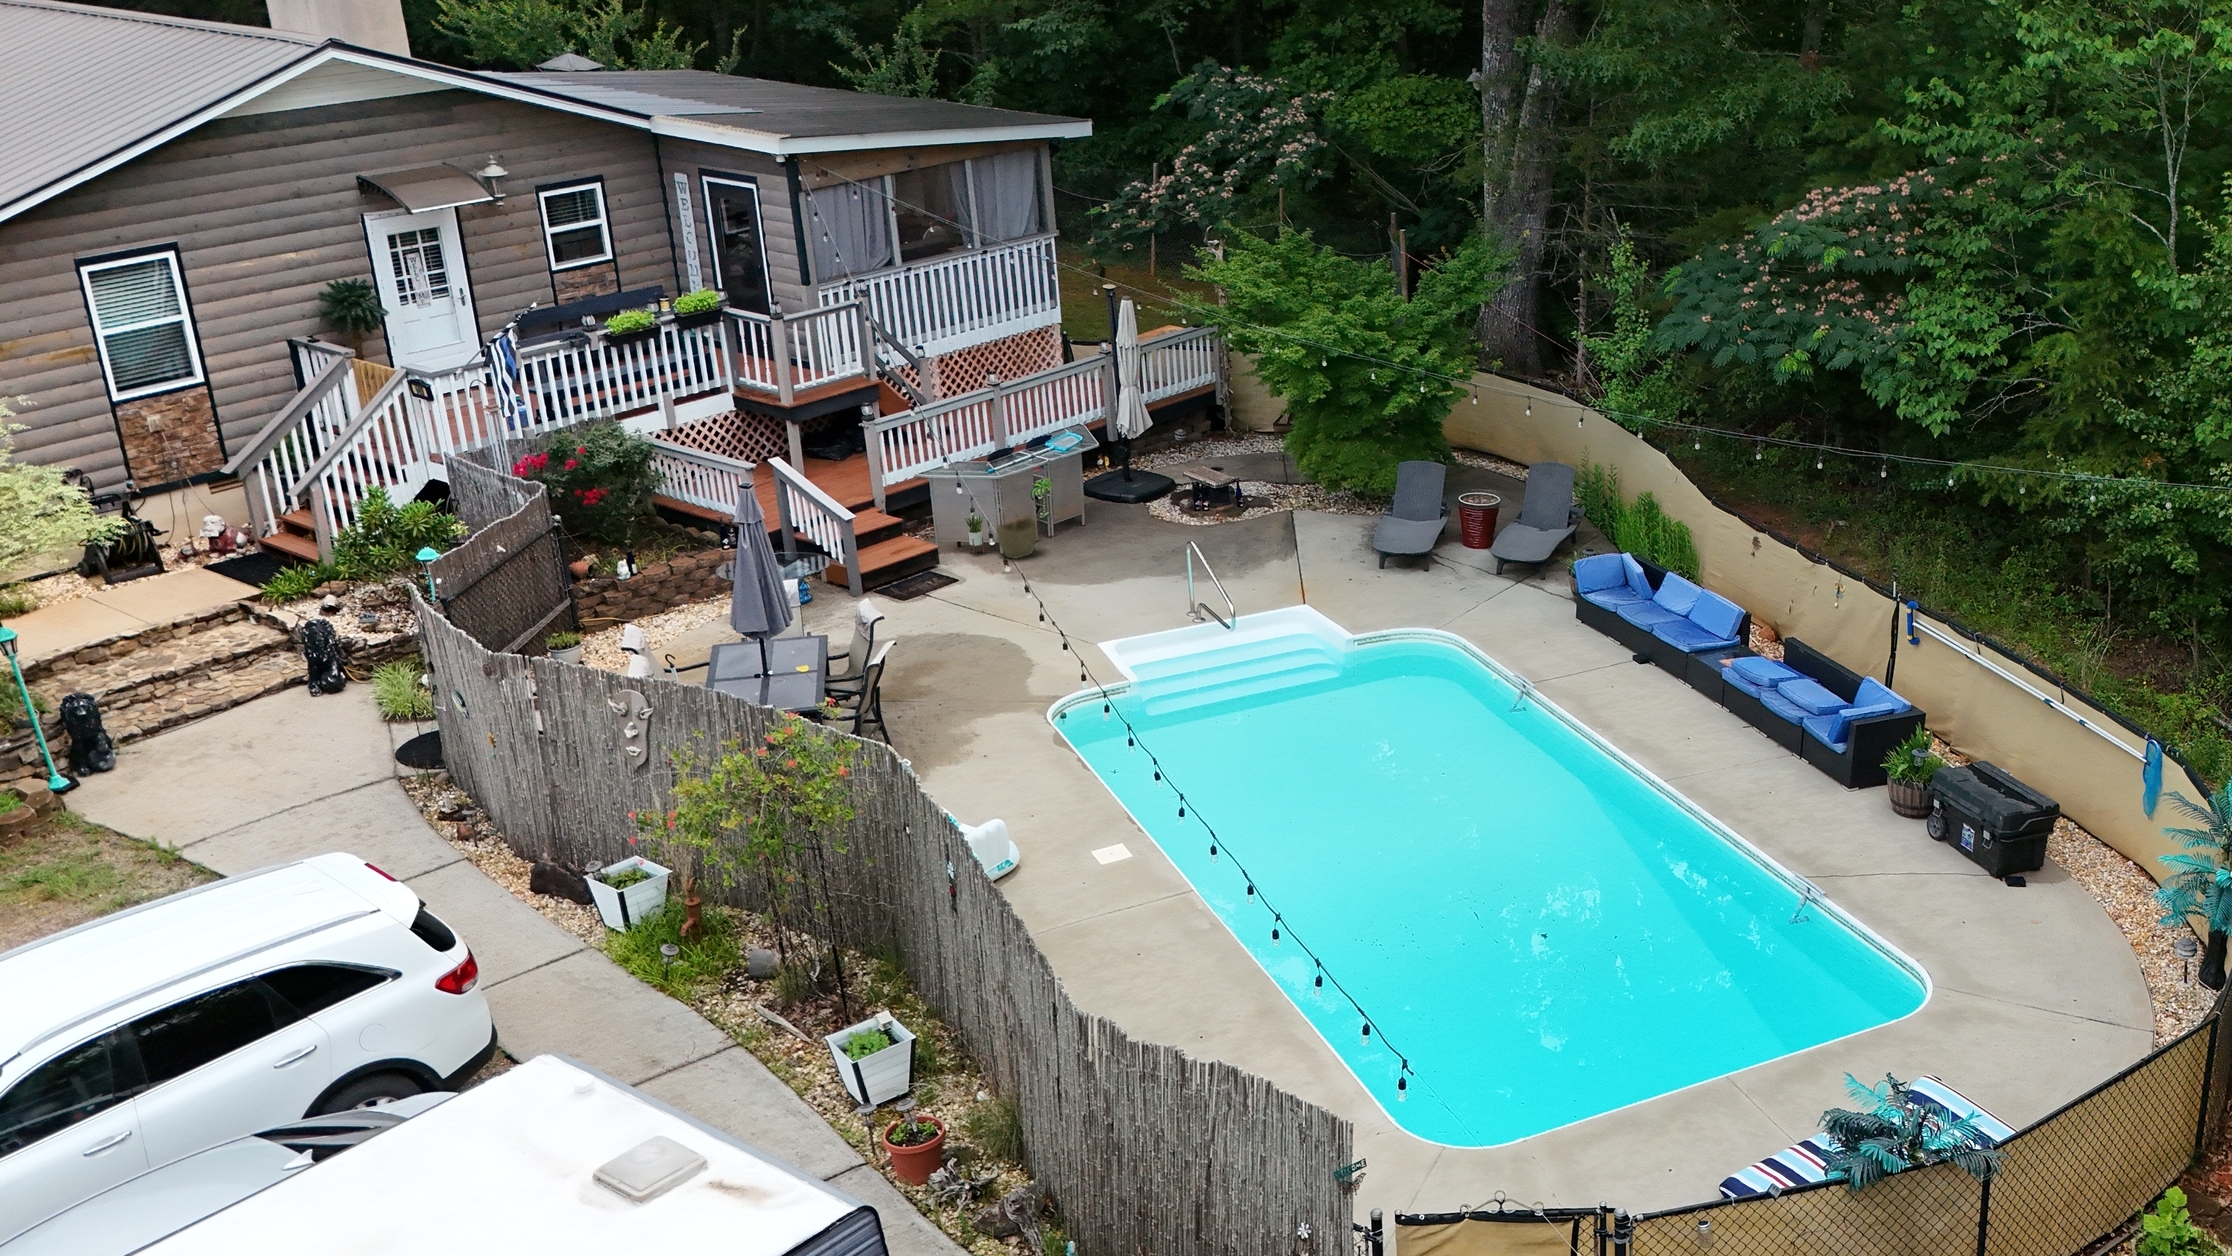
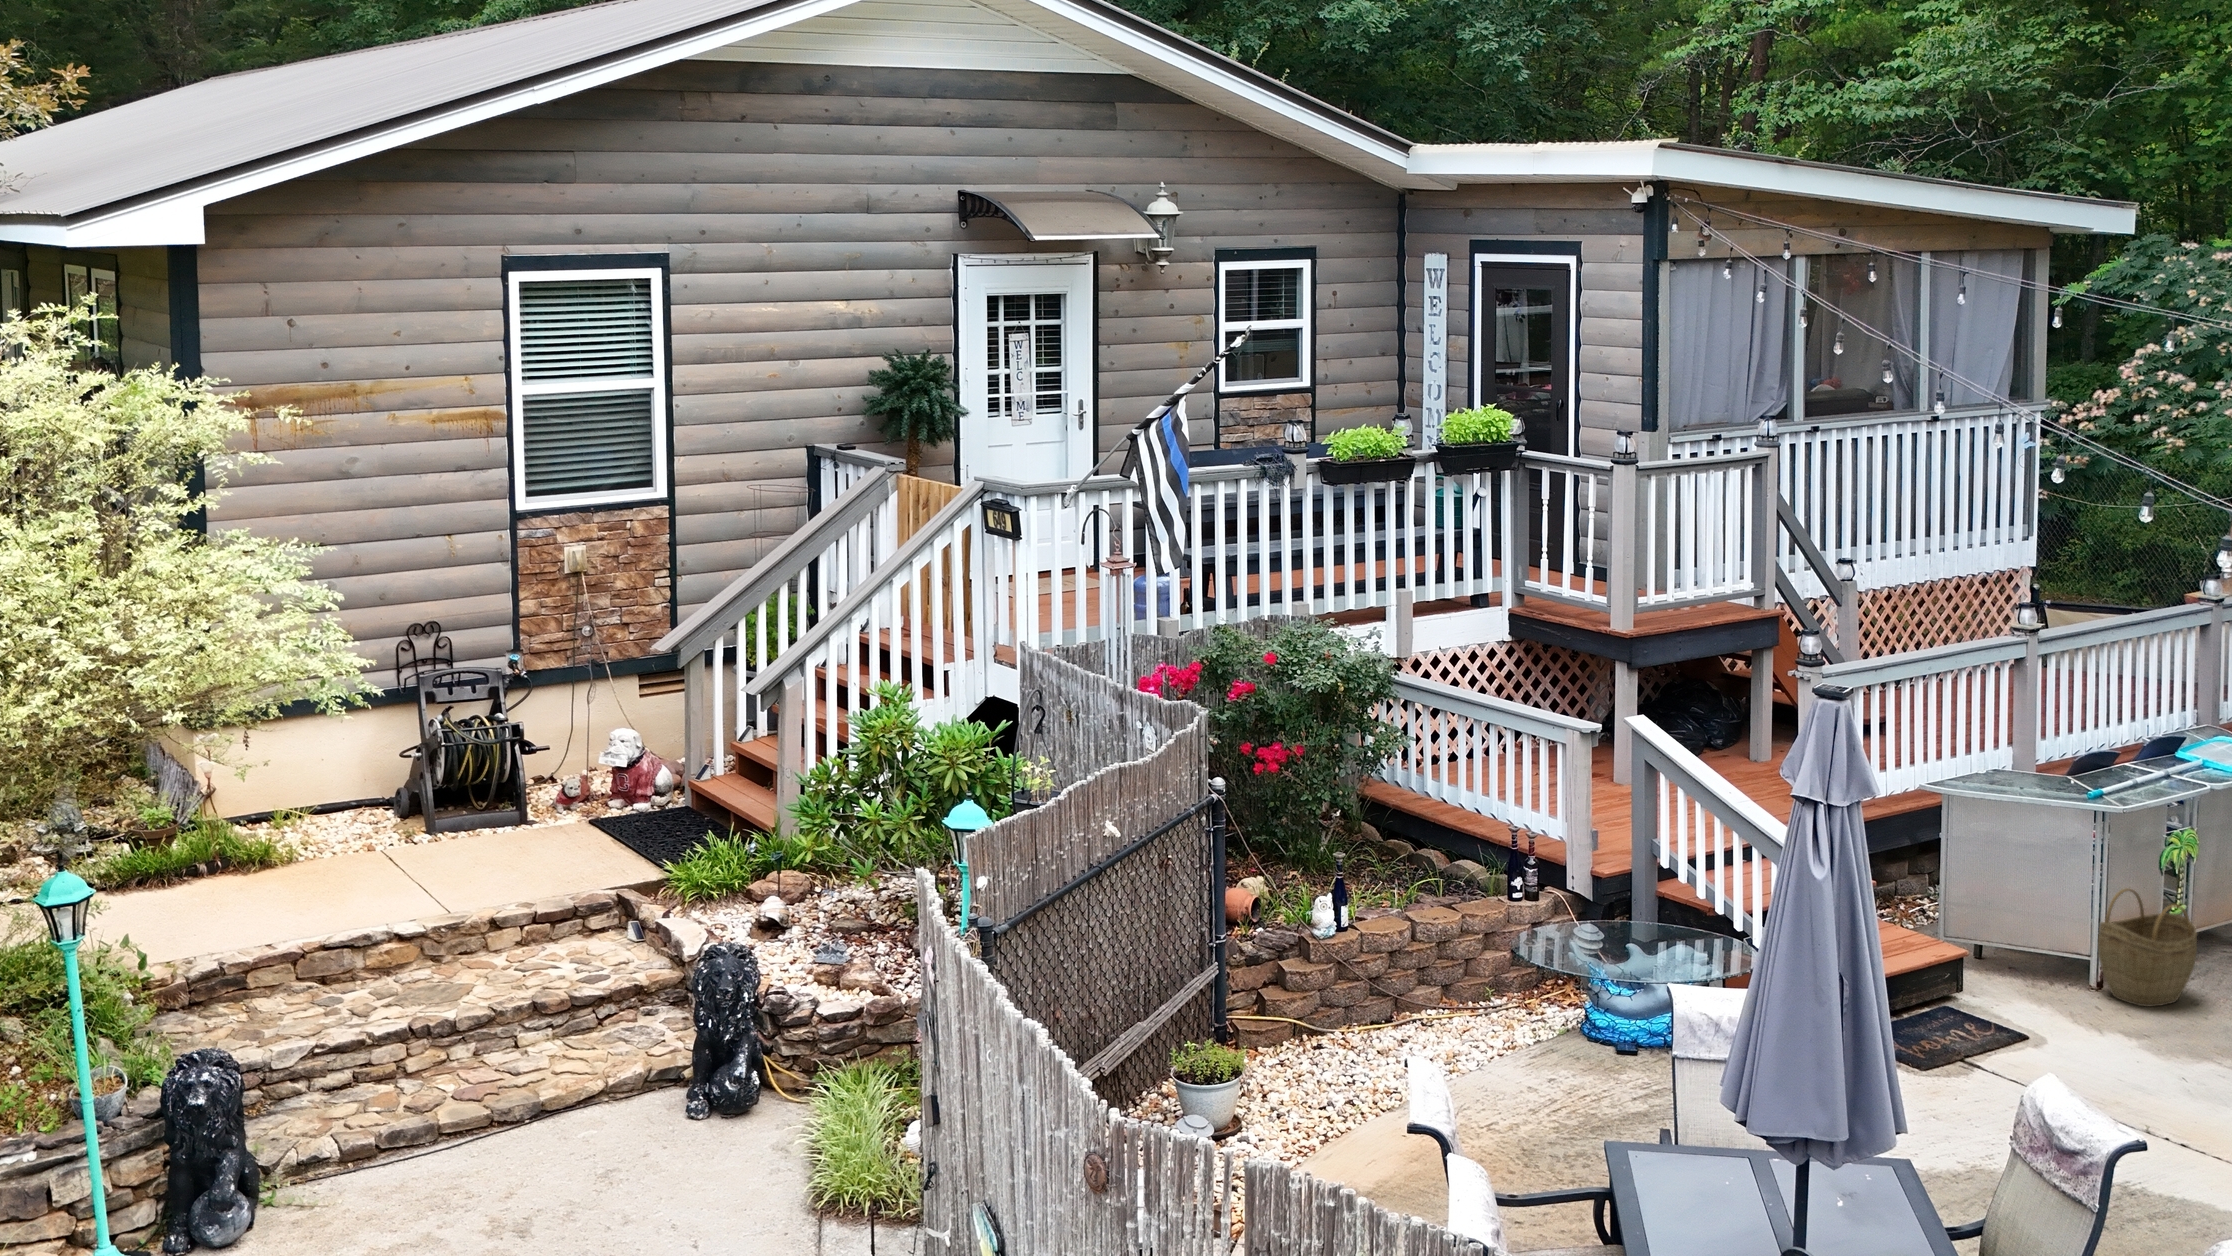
potted plant: present [963,512,984,555] -> none [2019,882,2065,987]

